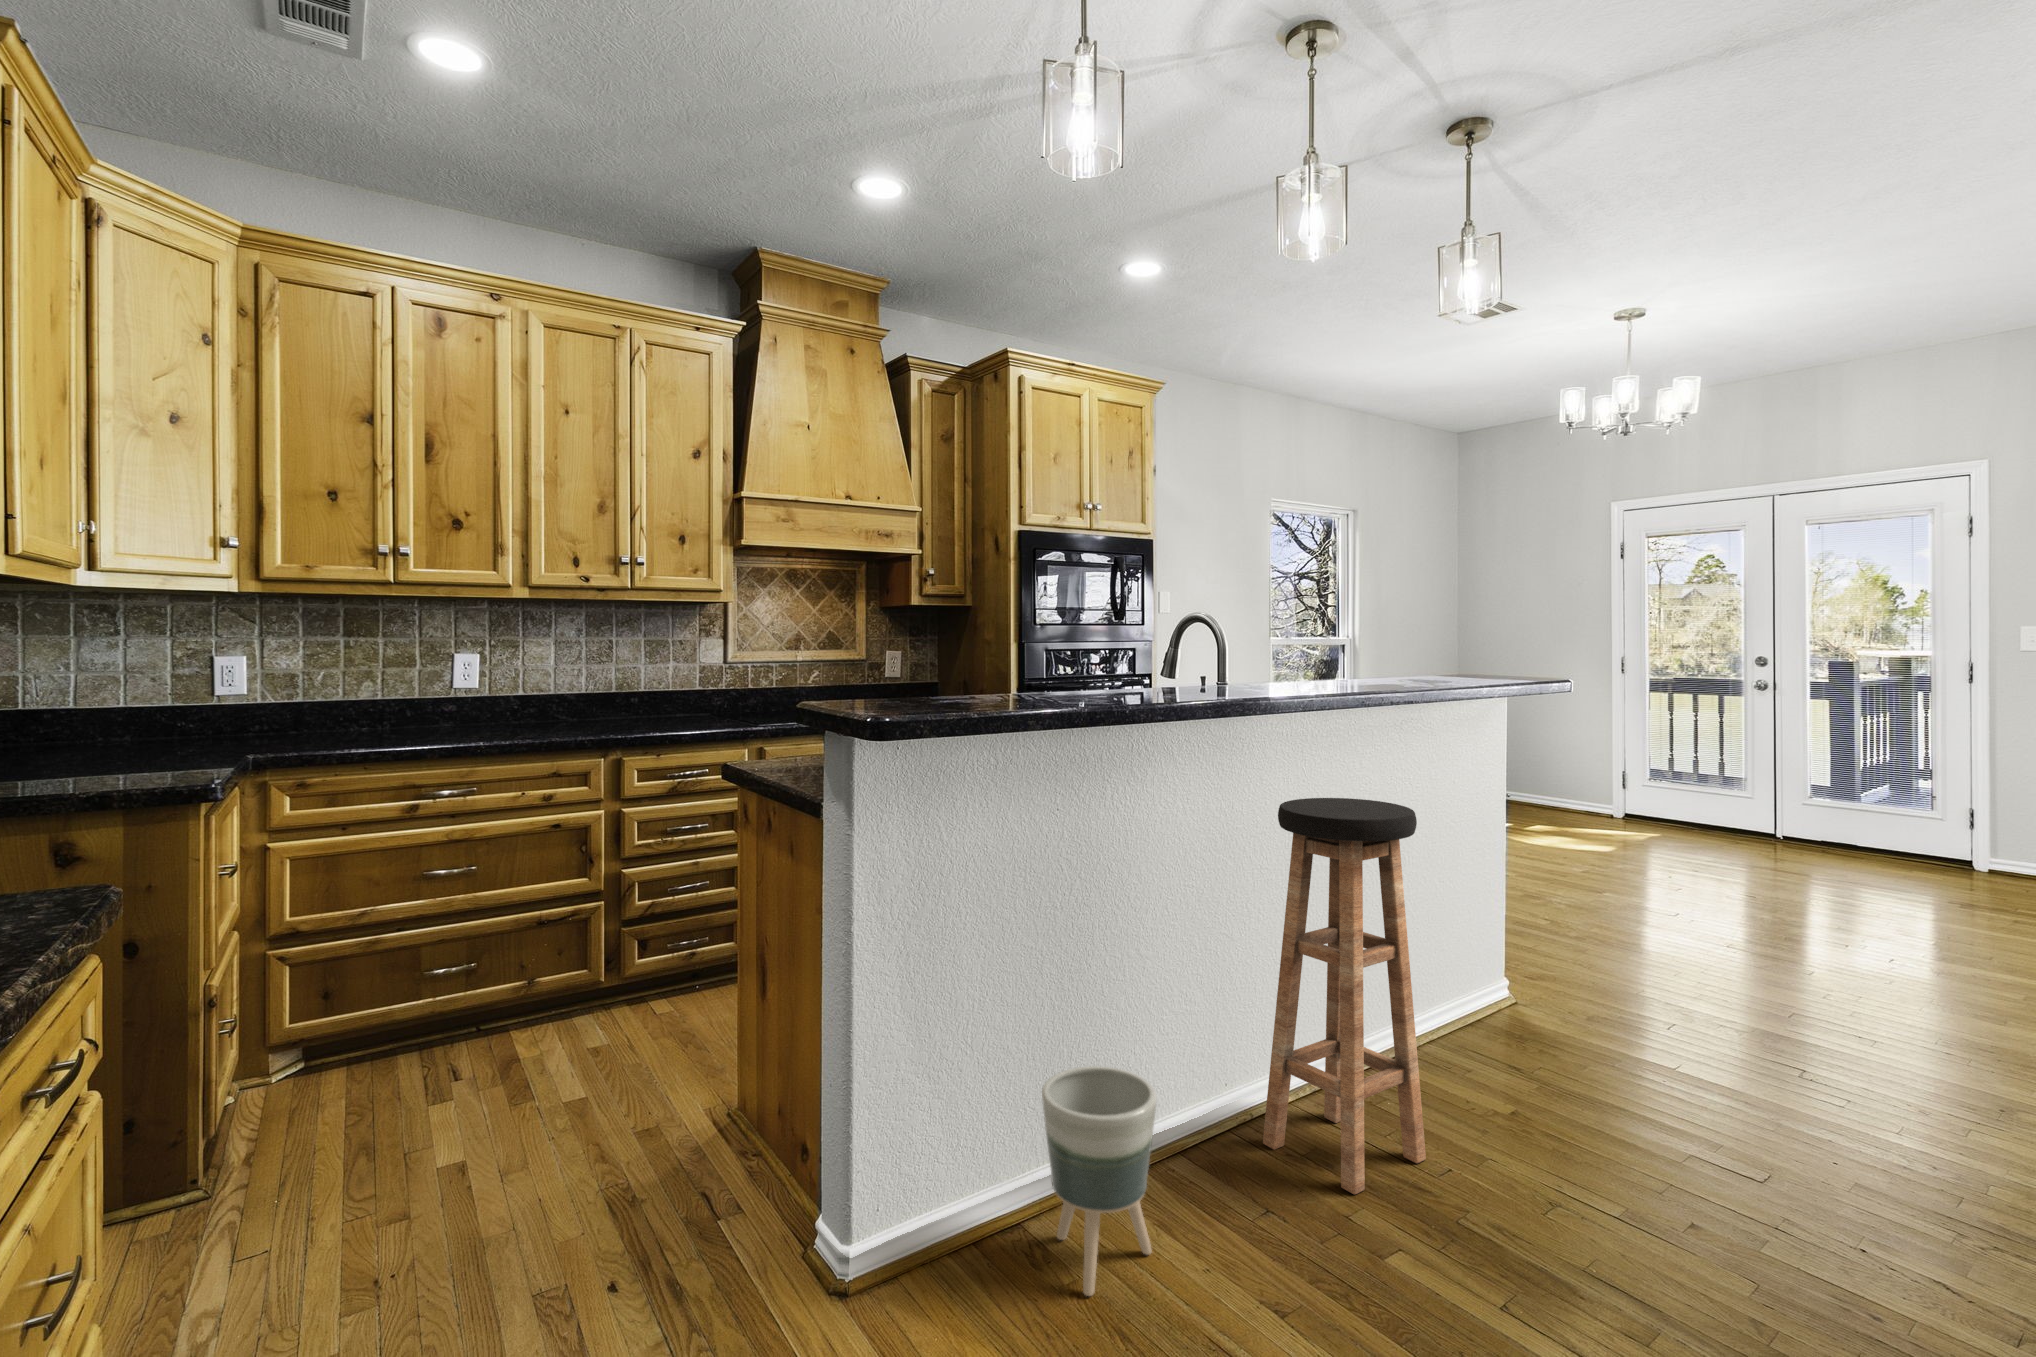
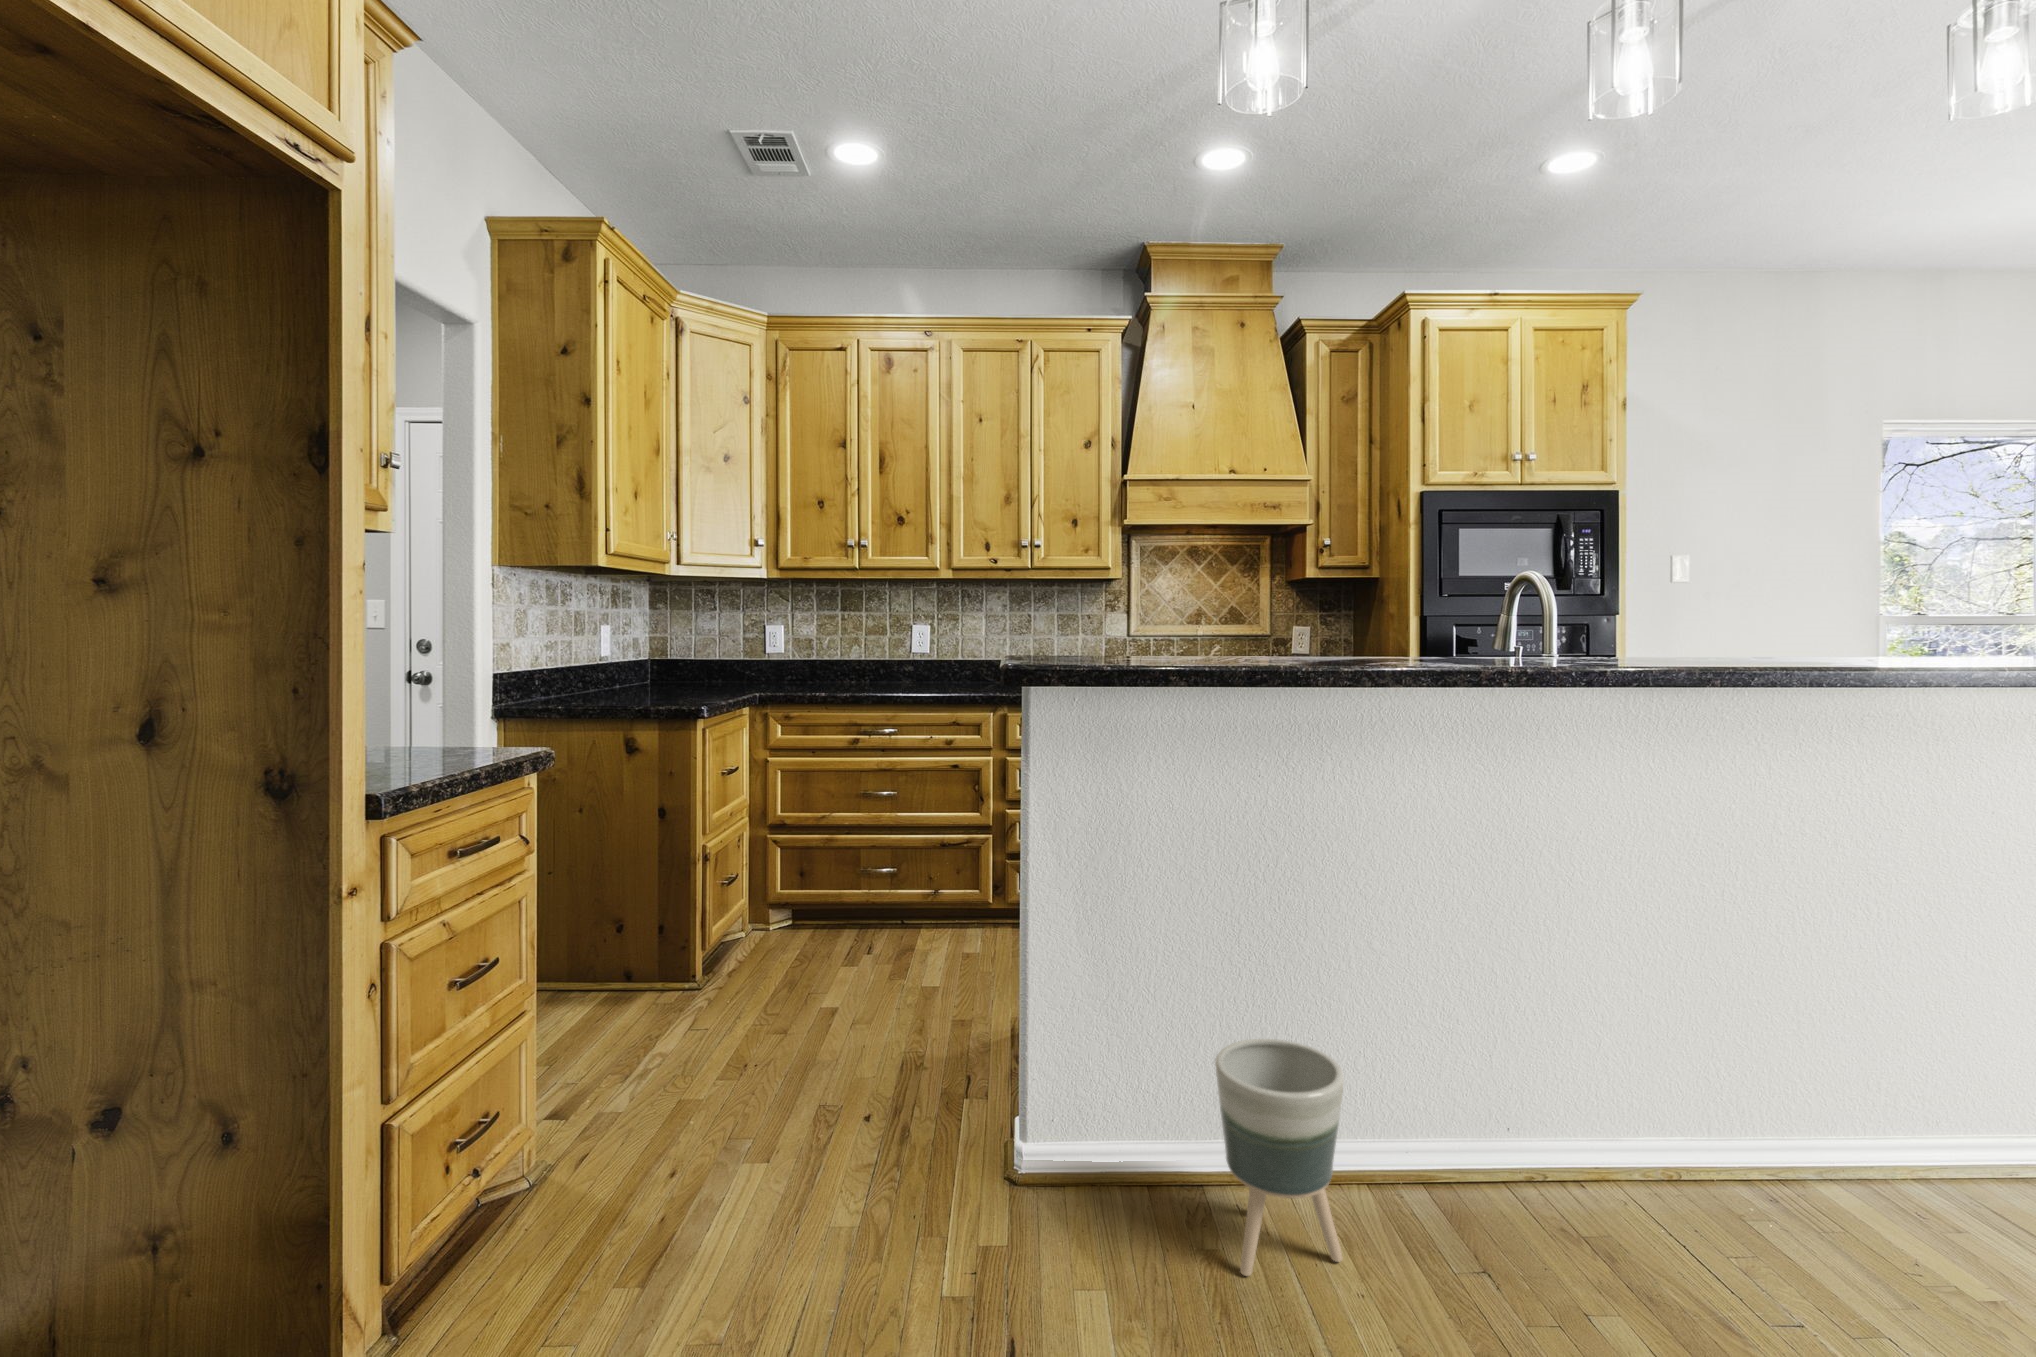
bar stool: present [1263,798,1426,1194] -> none [1567,782,1818,1296]

